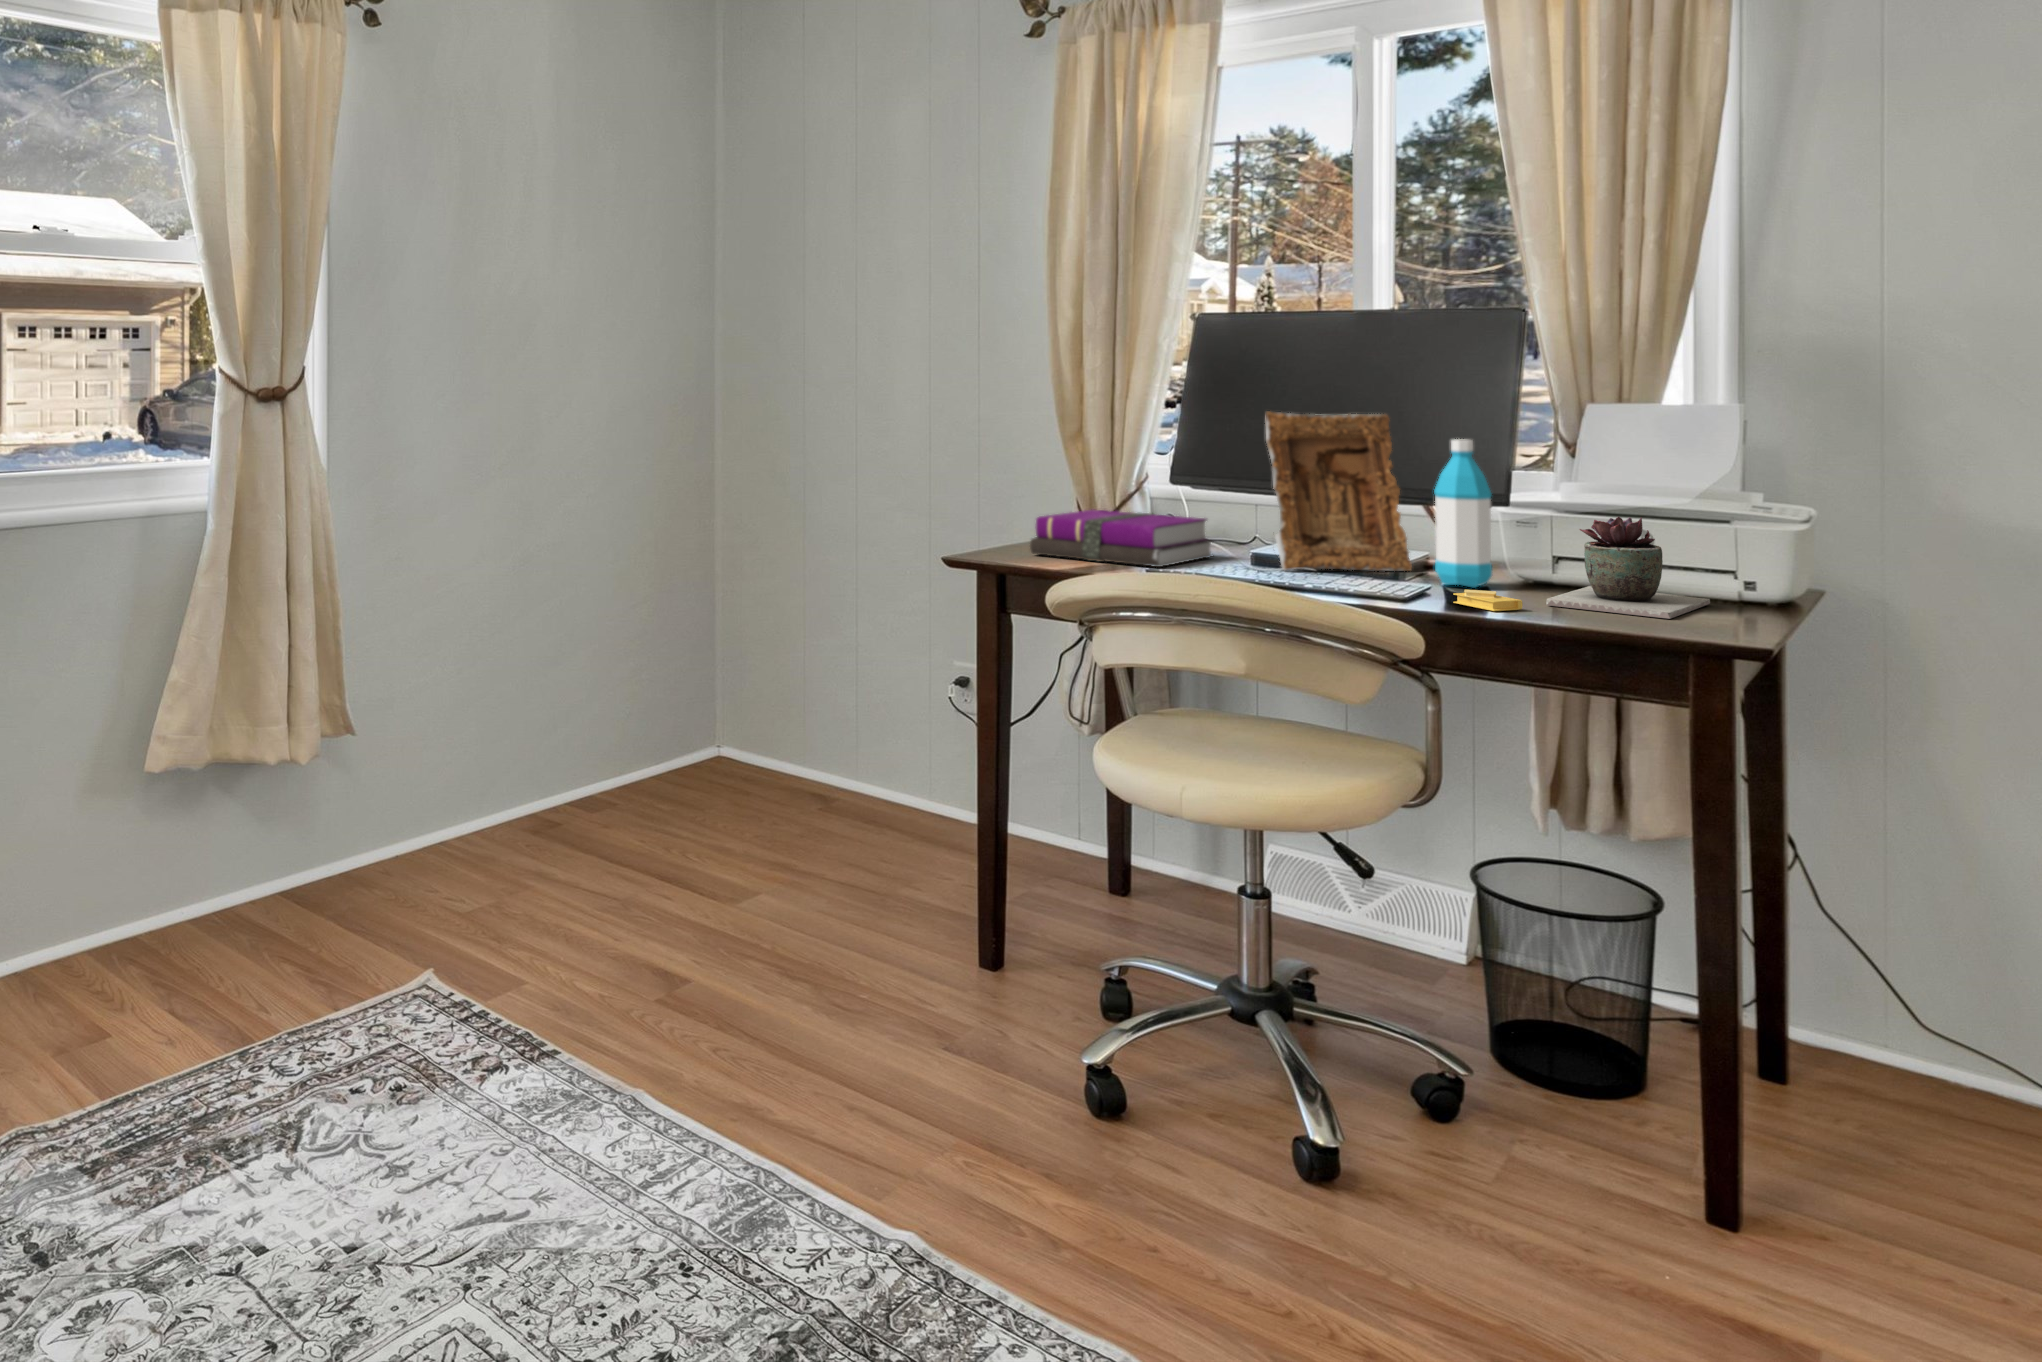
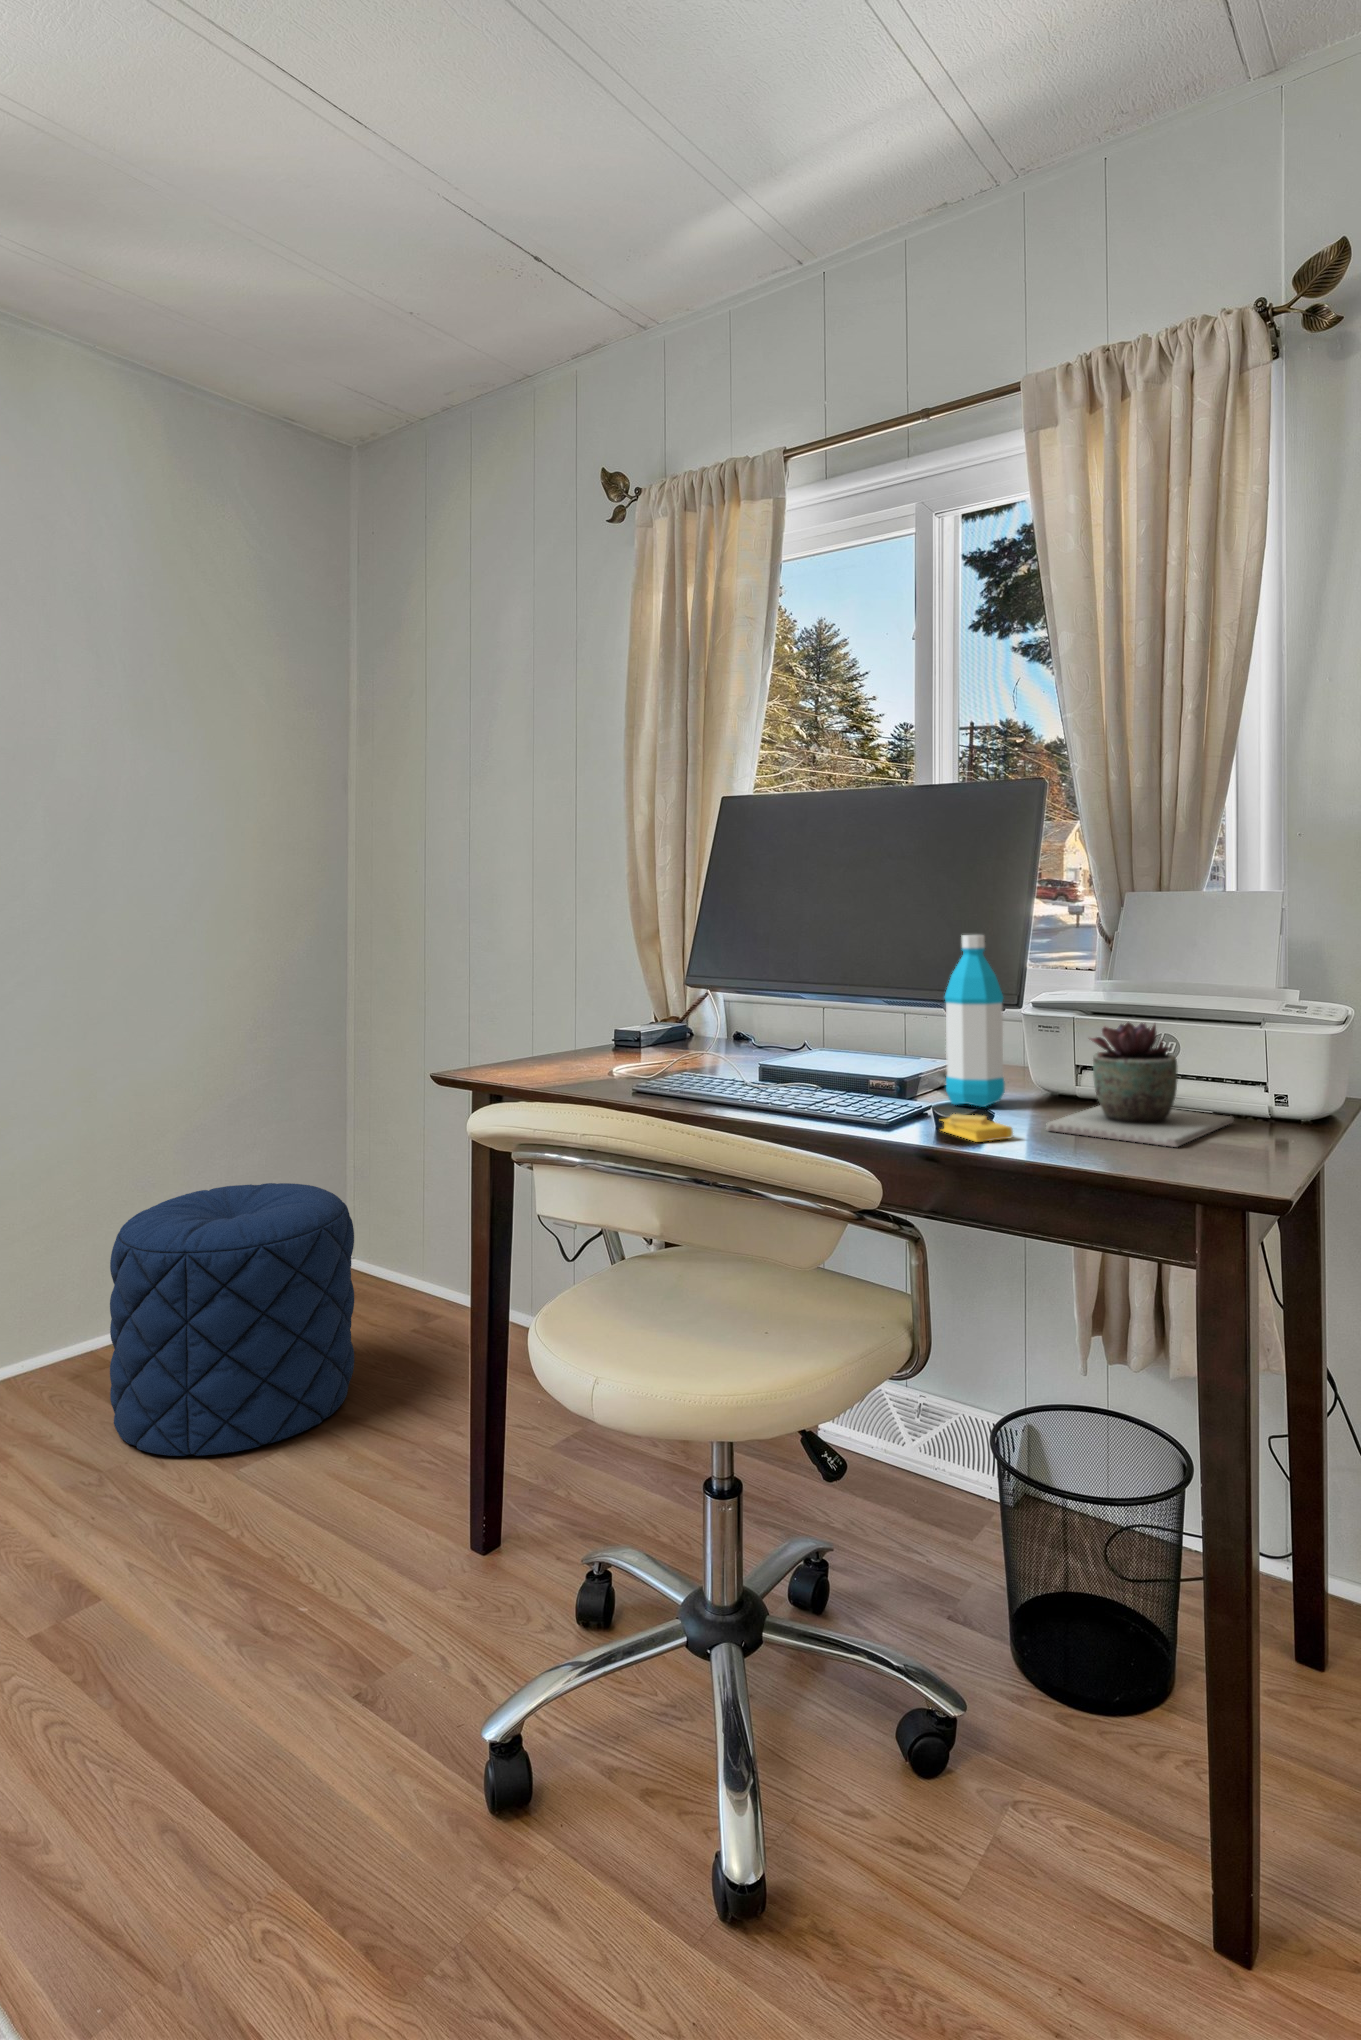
picture frame: present [1265,411,1412,571] -> none [784,908,937,1089]
notebook: present [1030,509,1212,567] -> none [535,1022,738,1089]
pouf: none [592,653,798,889] -> present [110,1183,354,1456]

